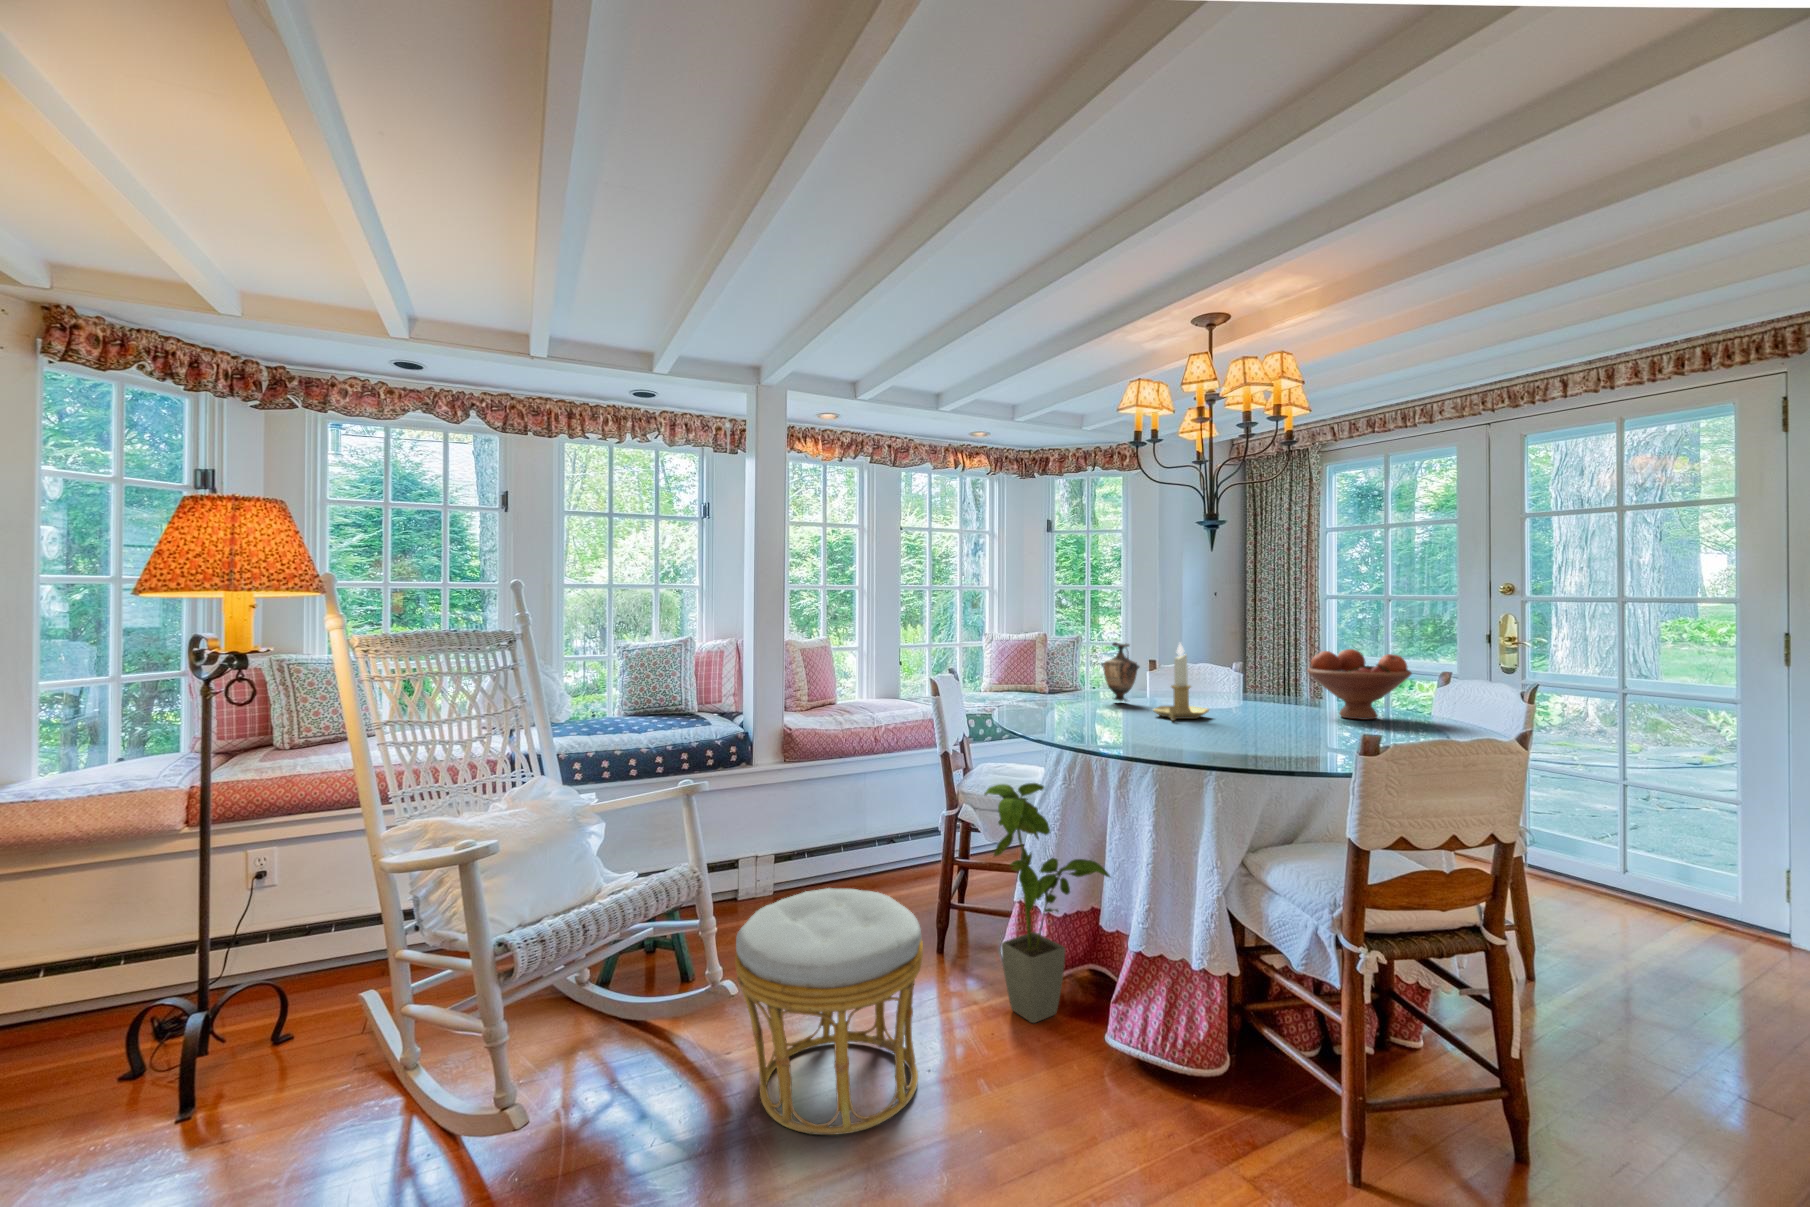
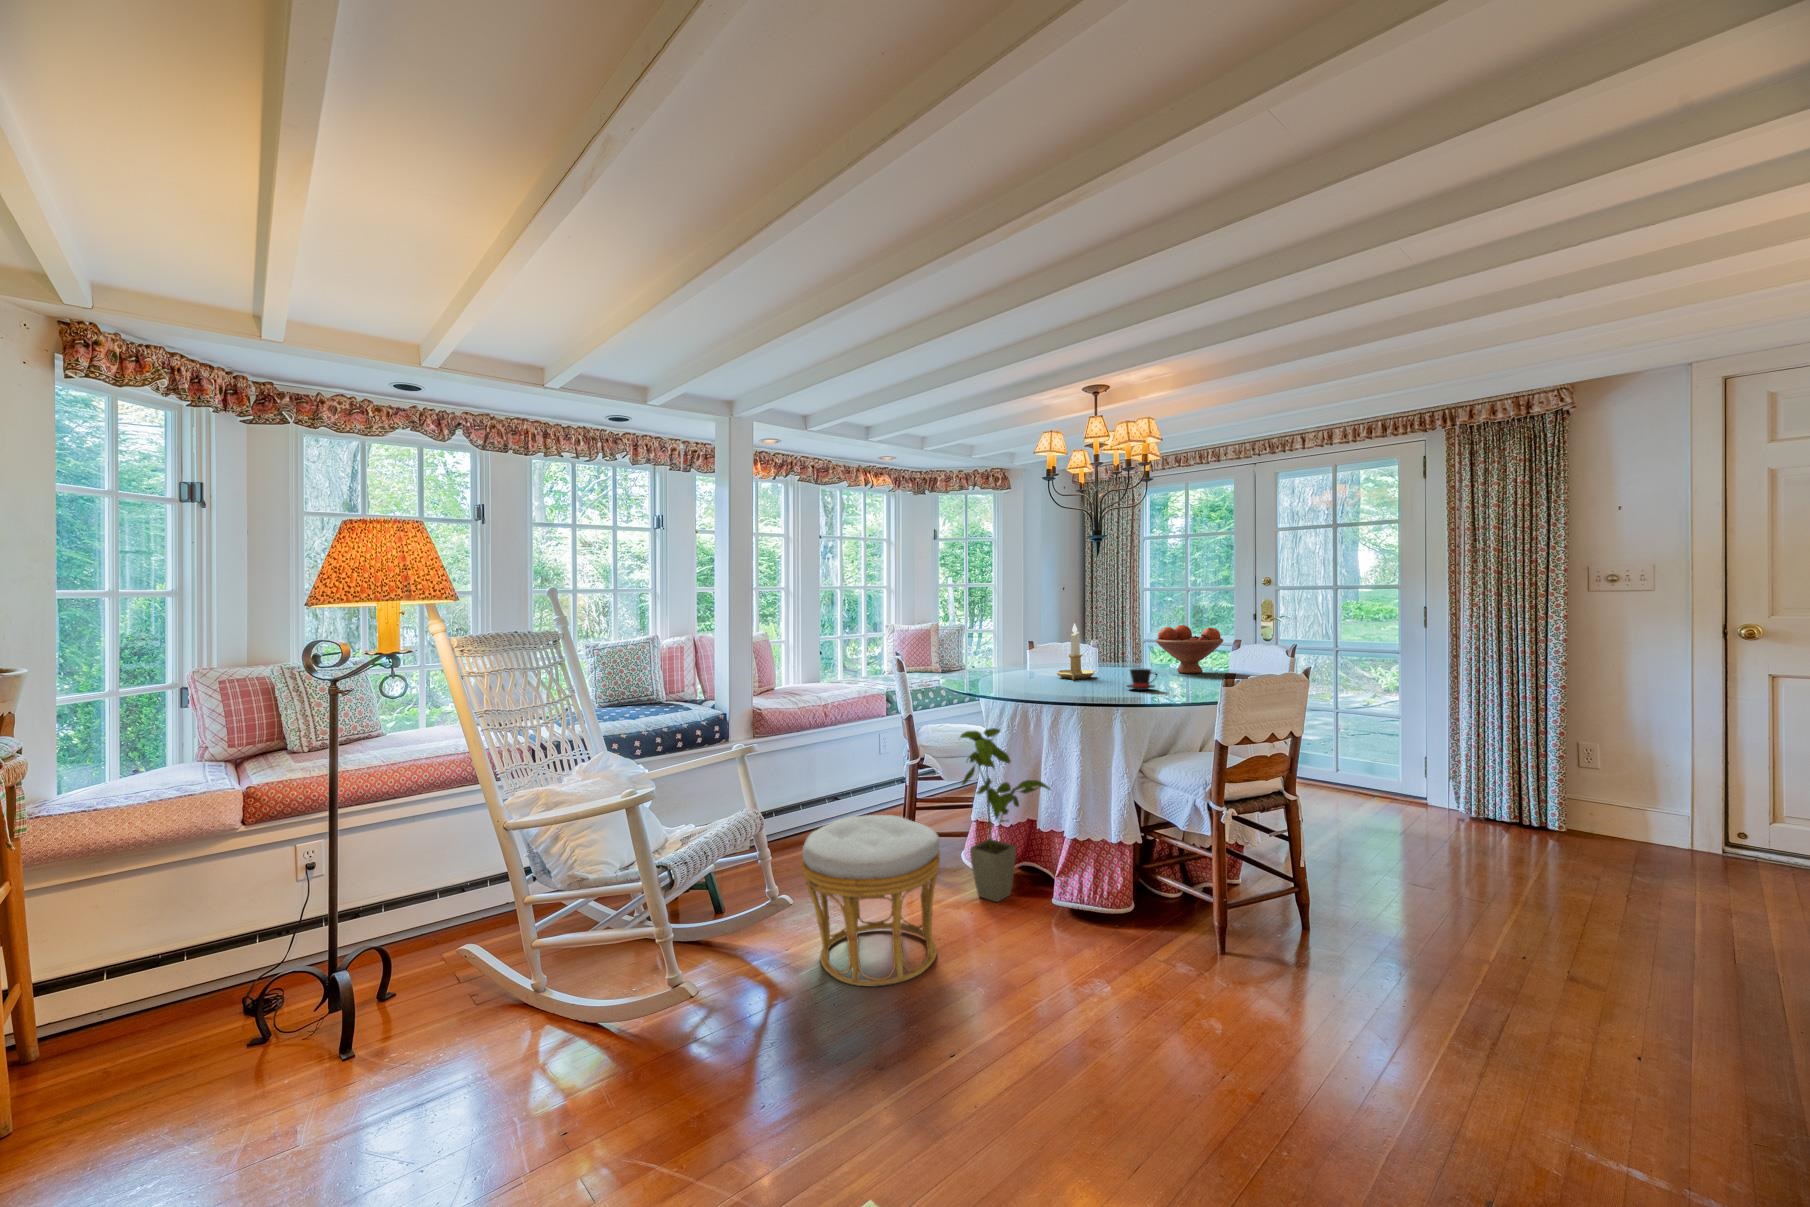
vase: present [1101,642,1139,701] -> none [1008,622,1038,670]
teacup: none [1234,711,1280,743] -> present [1127,668,1157,691]

